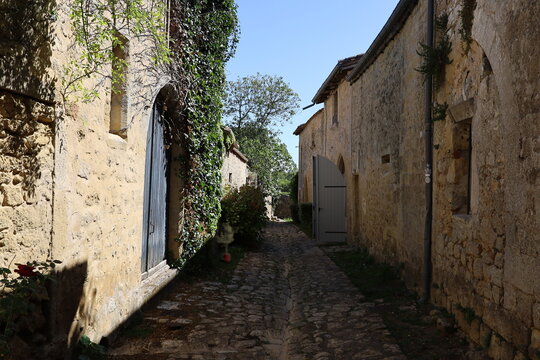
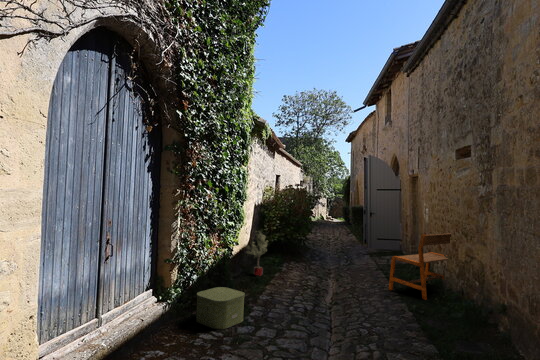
bench: none [333,219,385,269] -> present [388,233,451,300]
storage box: none [195,262,230,287] -> present [196,287,245,329]

